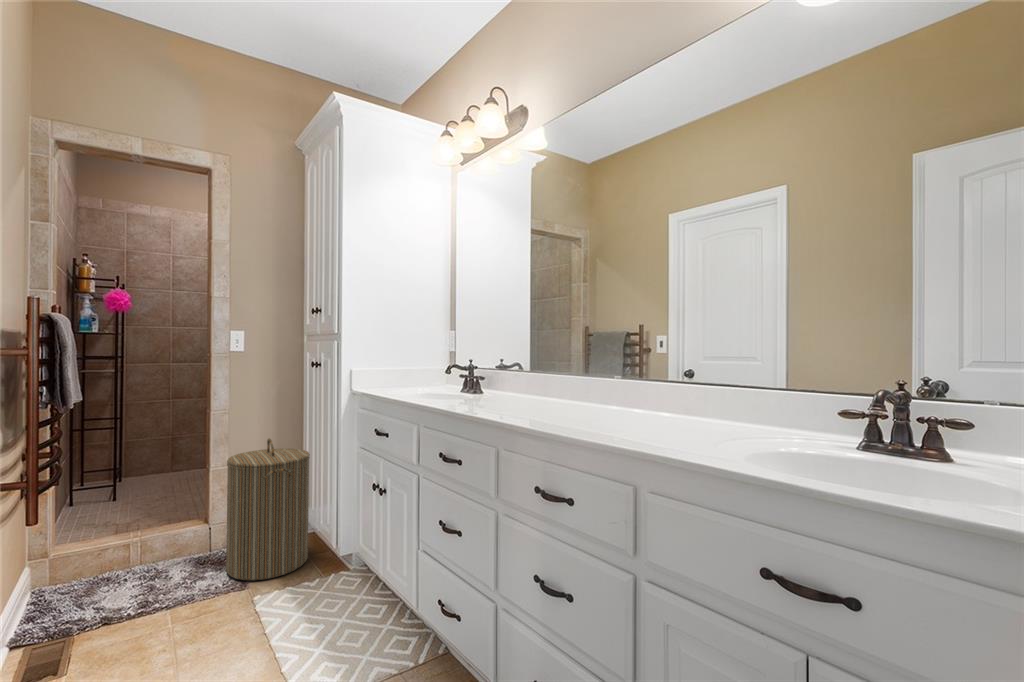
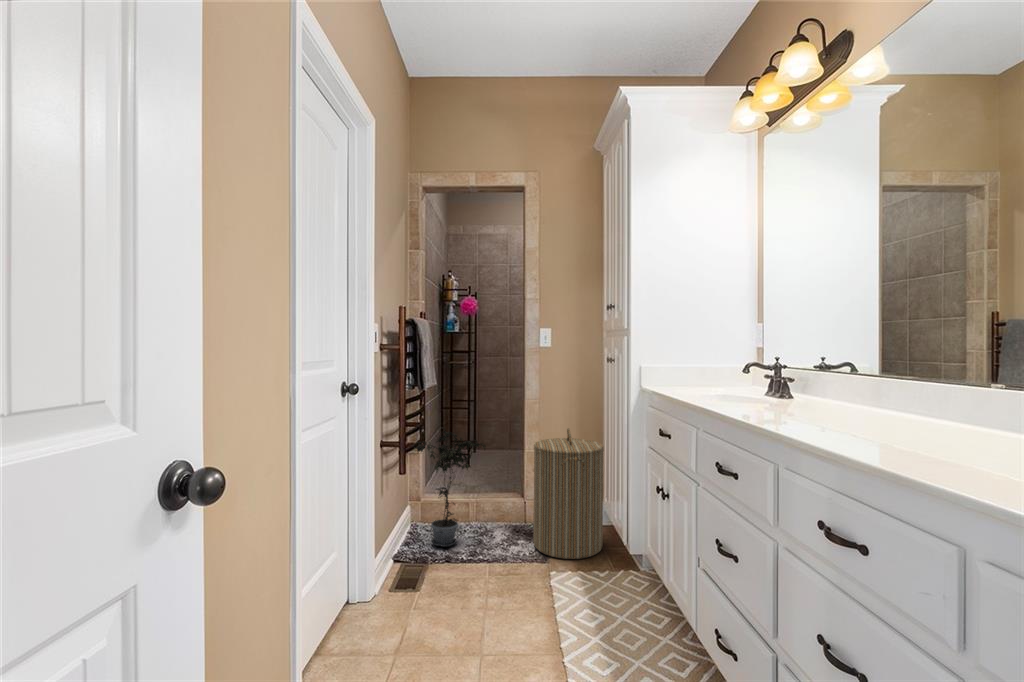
potted plant: none [35,455,160,608] -> present [416,428,485,547]

